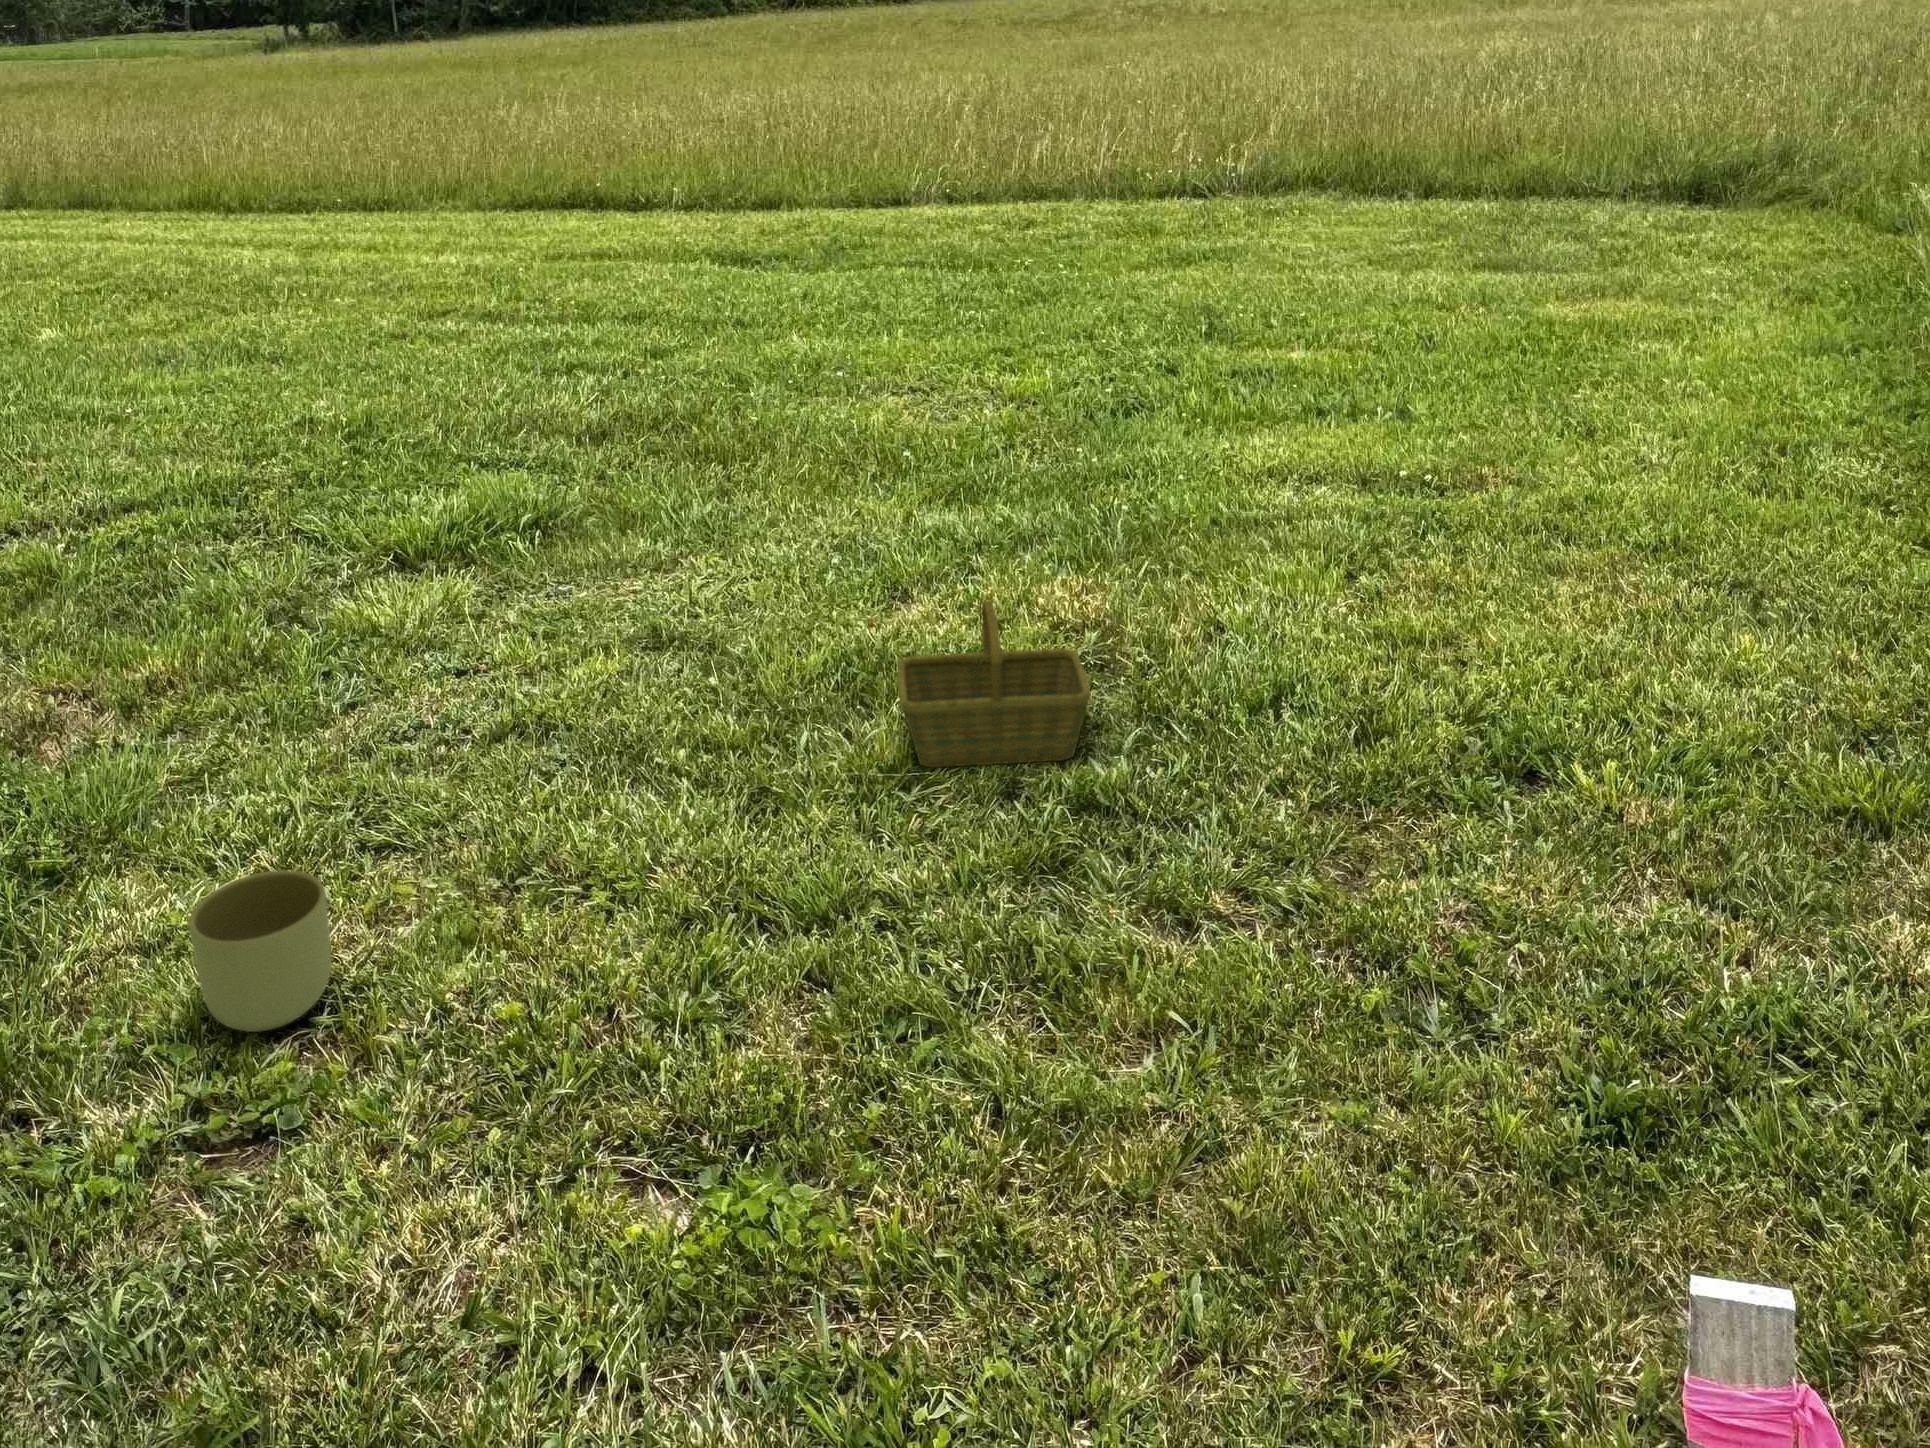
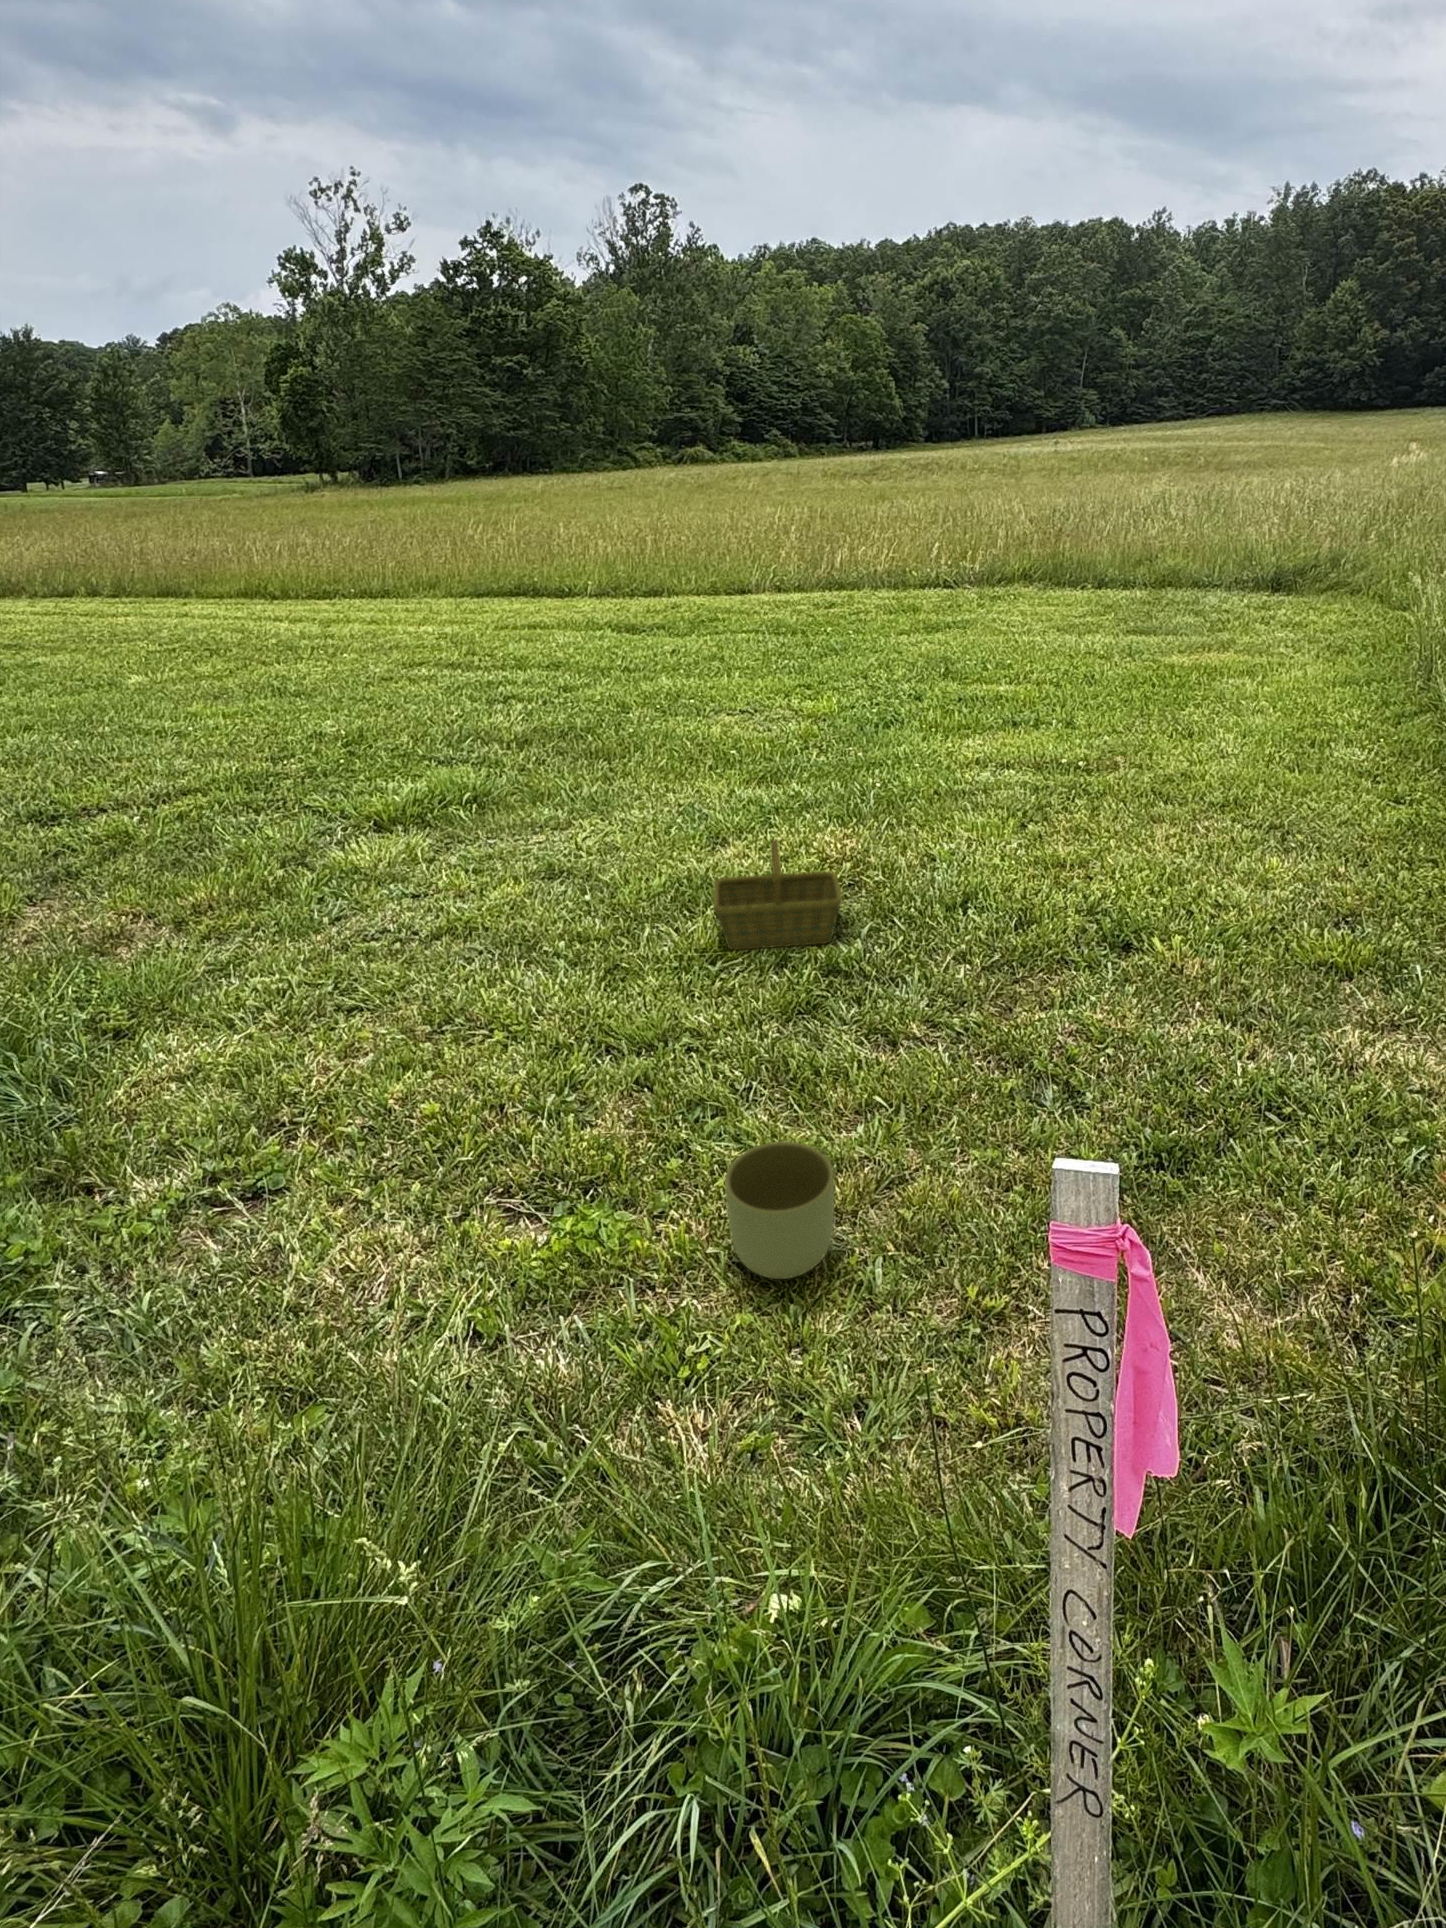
planter: present [189,870,331,1032] -> present [725,1141,834,1279]

